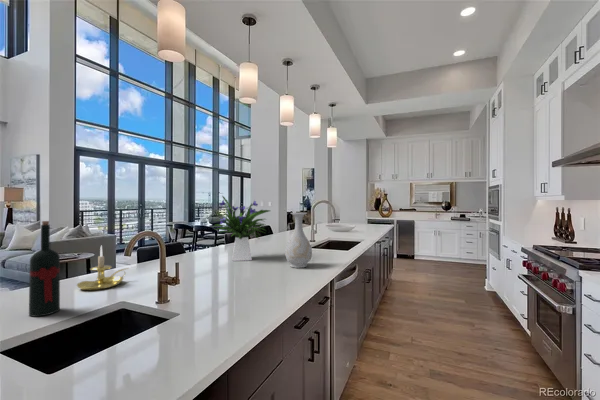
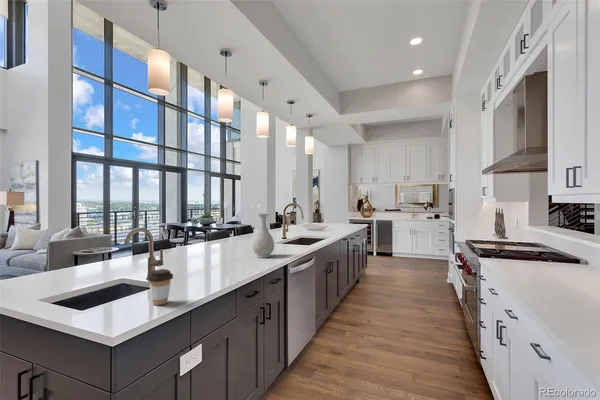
flower arrangement: present [216,197,270,261] -> none [194,200,244,253]
wine bottle: present [29,221,60,316] -> none [53,220,75,289]
candle holder: present [77,246,124,290] -> none [85,240,125,274]
coffee cup: none [160,295,199,353] -> present [147,269,173,305]

